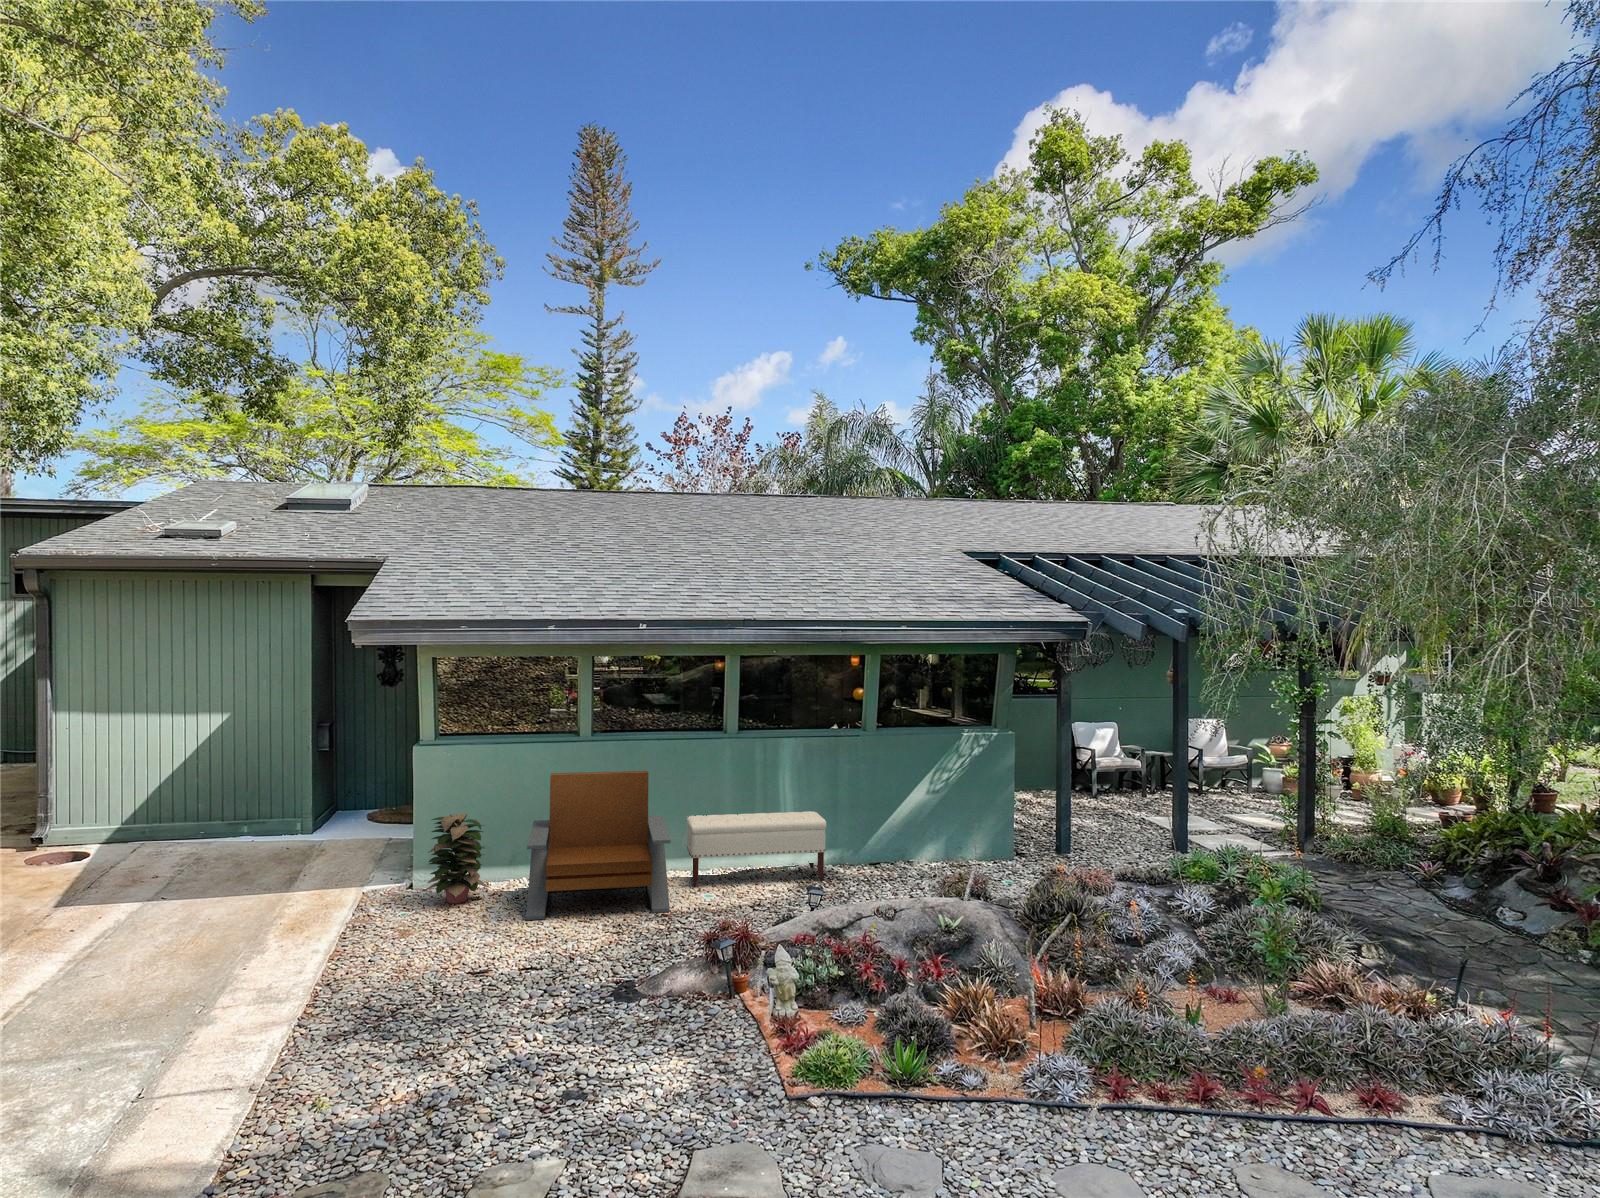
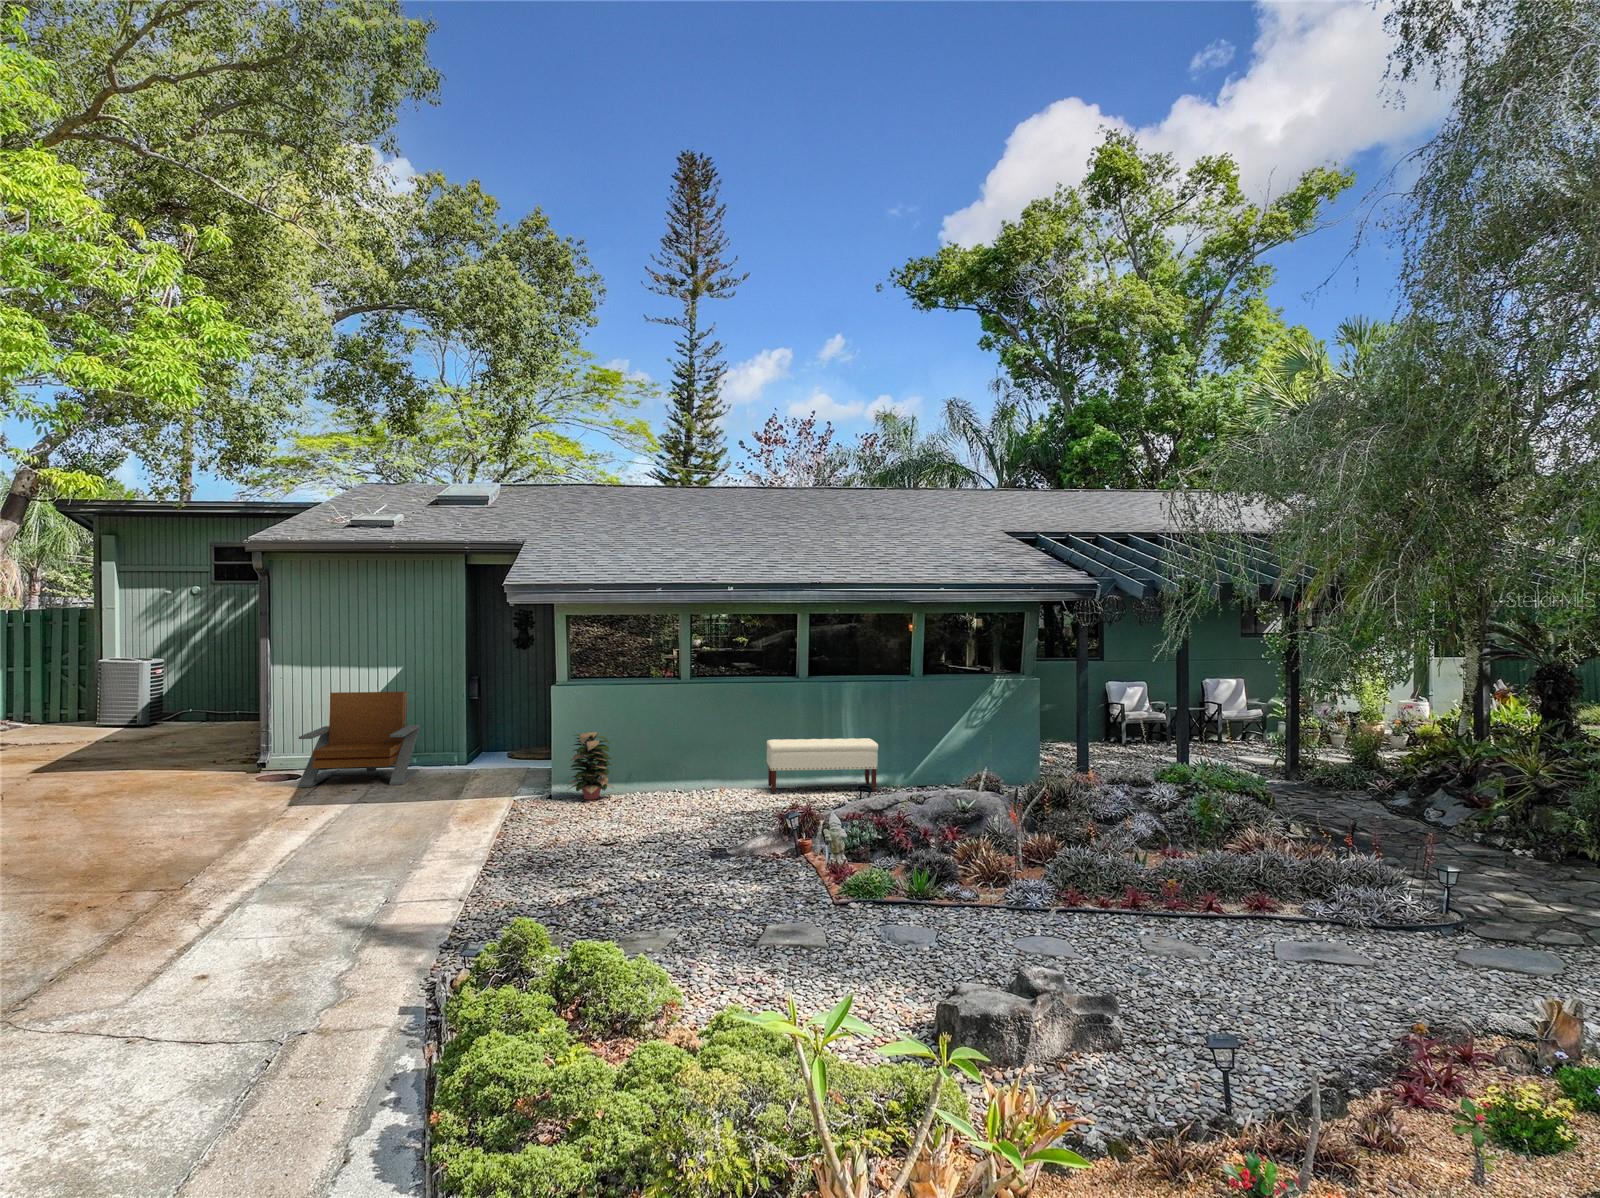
lounge chair: present [526,771,670,920] -> present [298,692,420,788]

